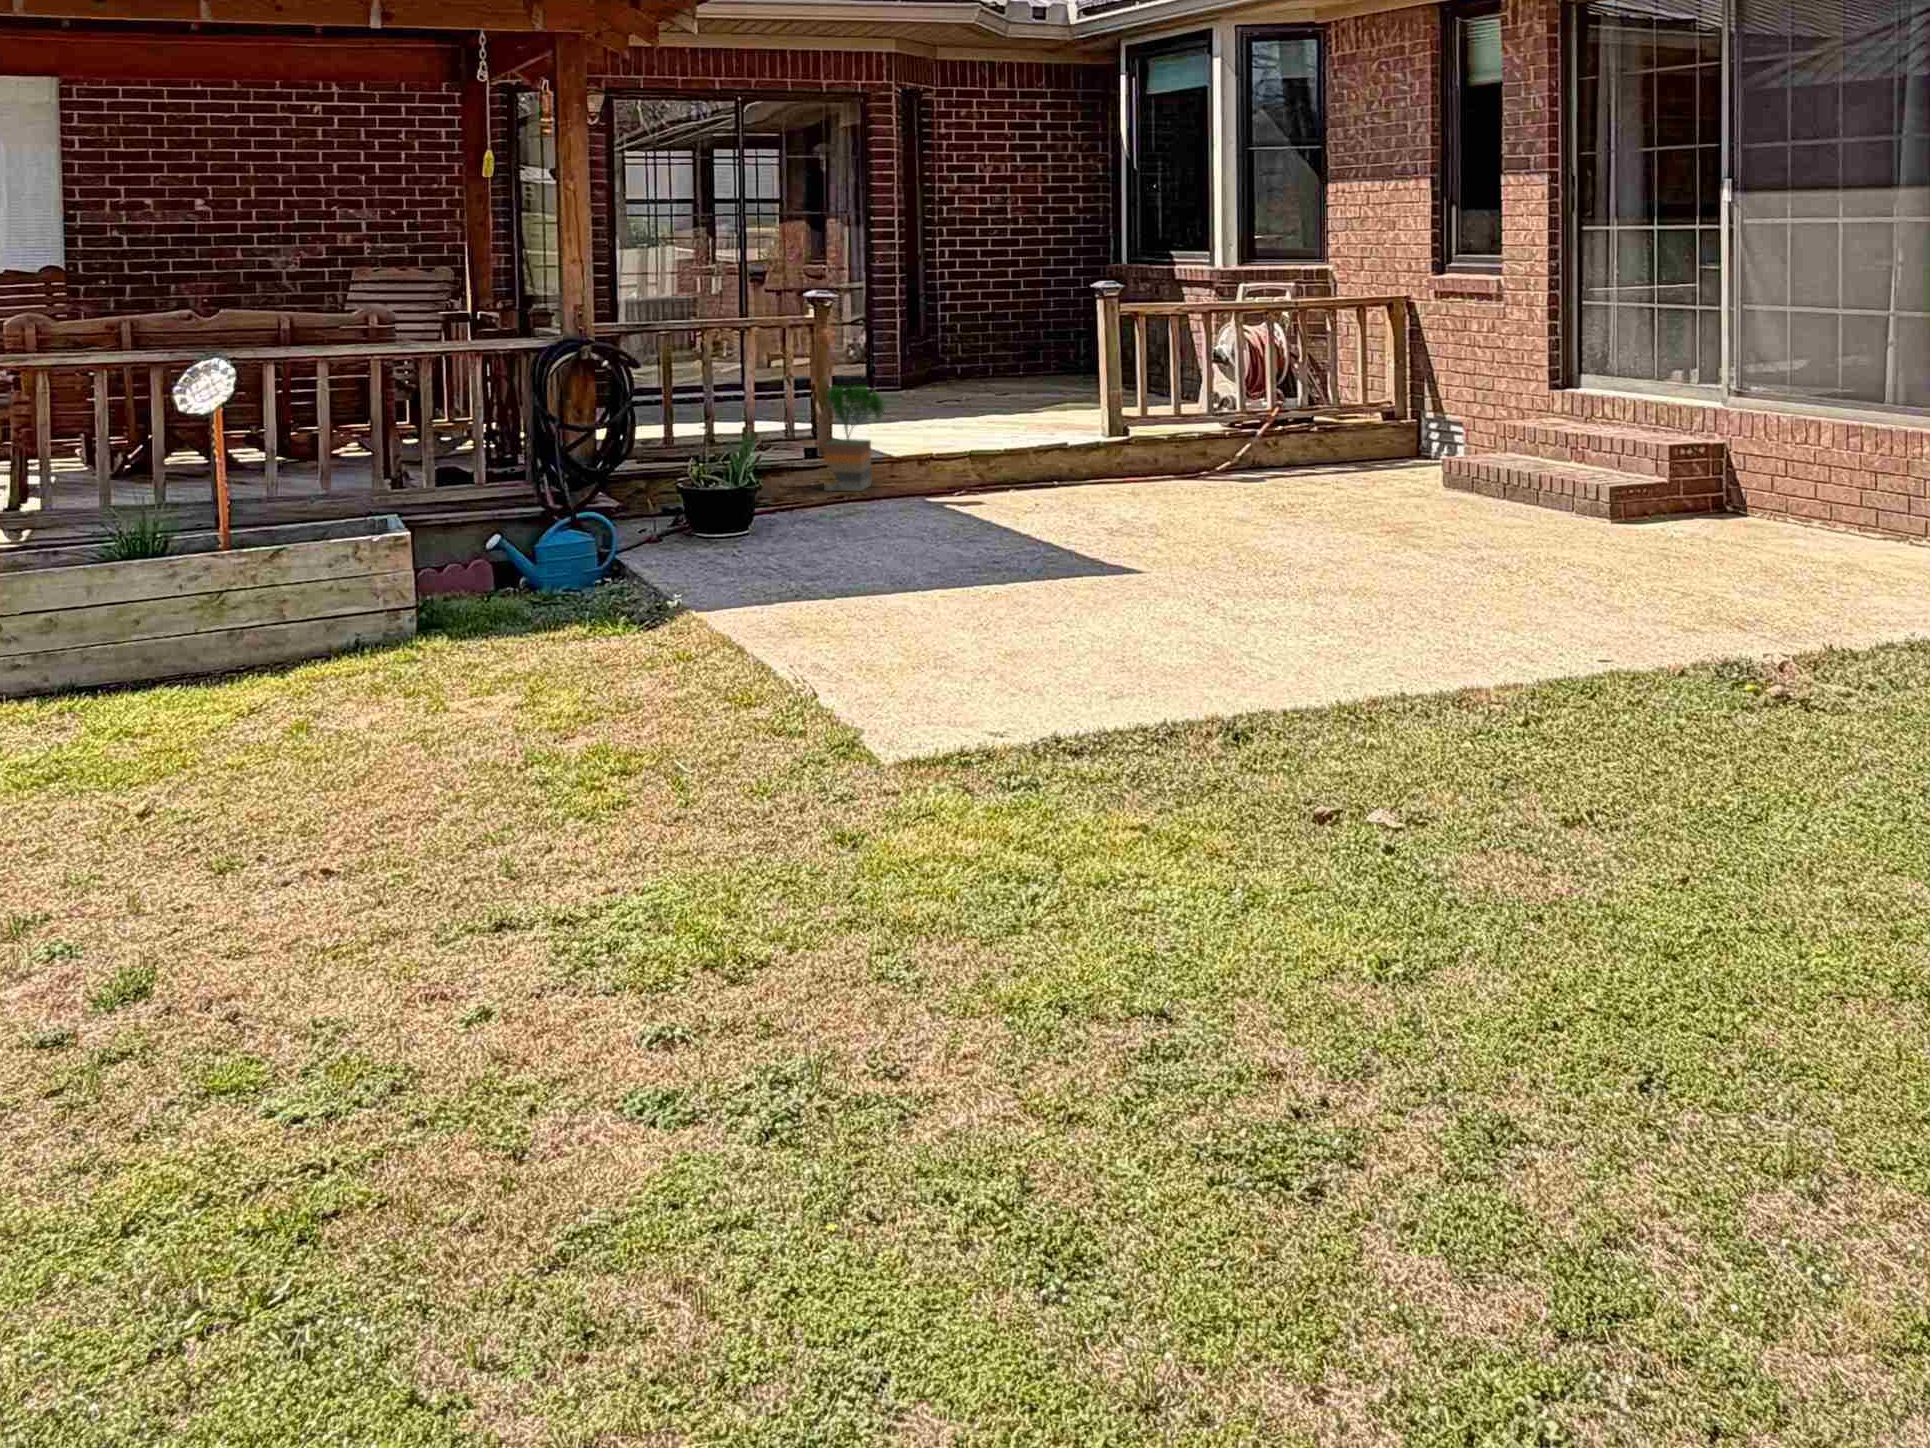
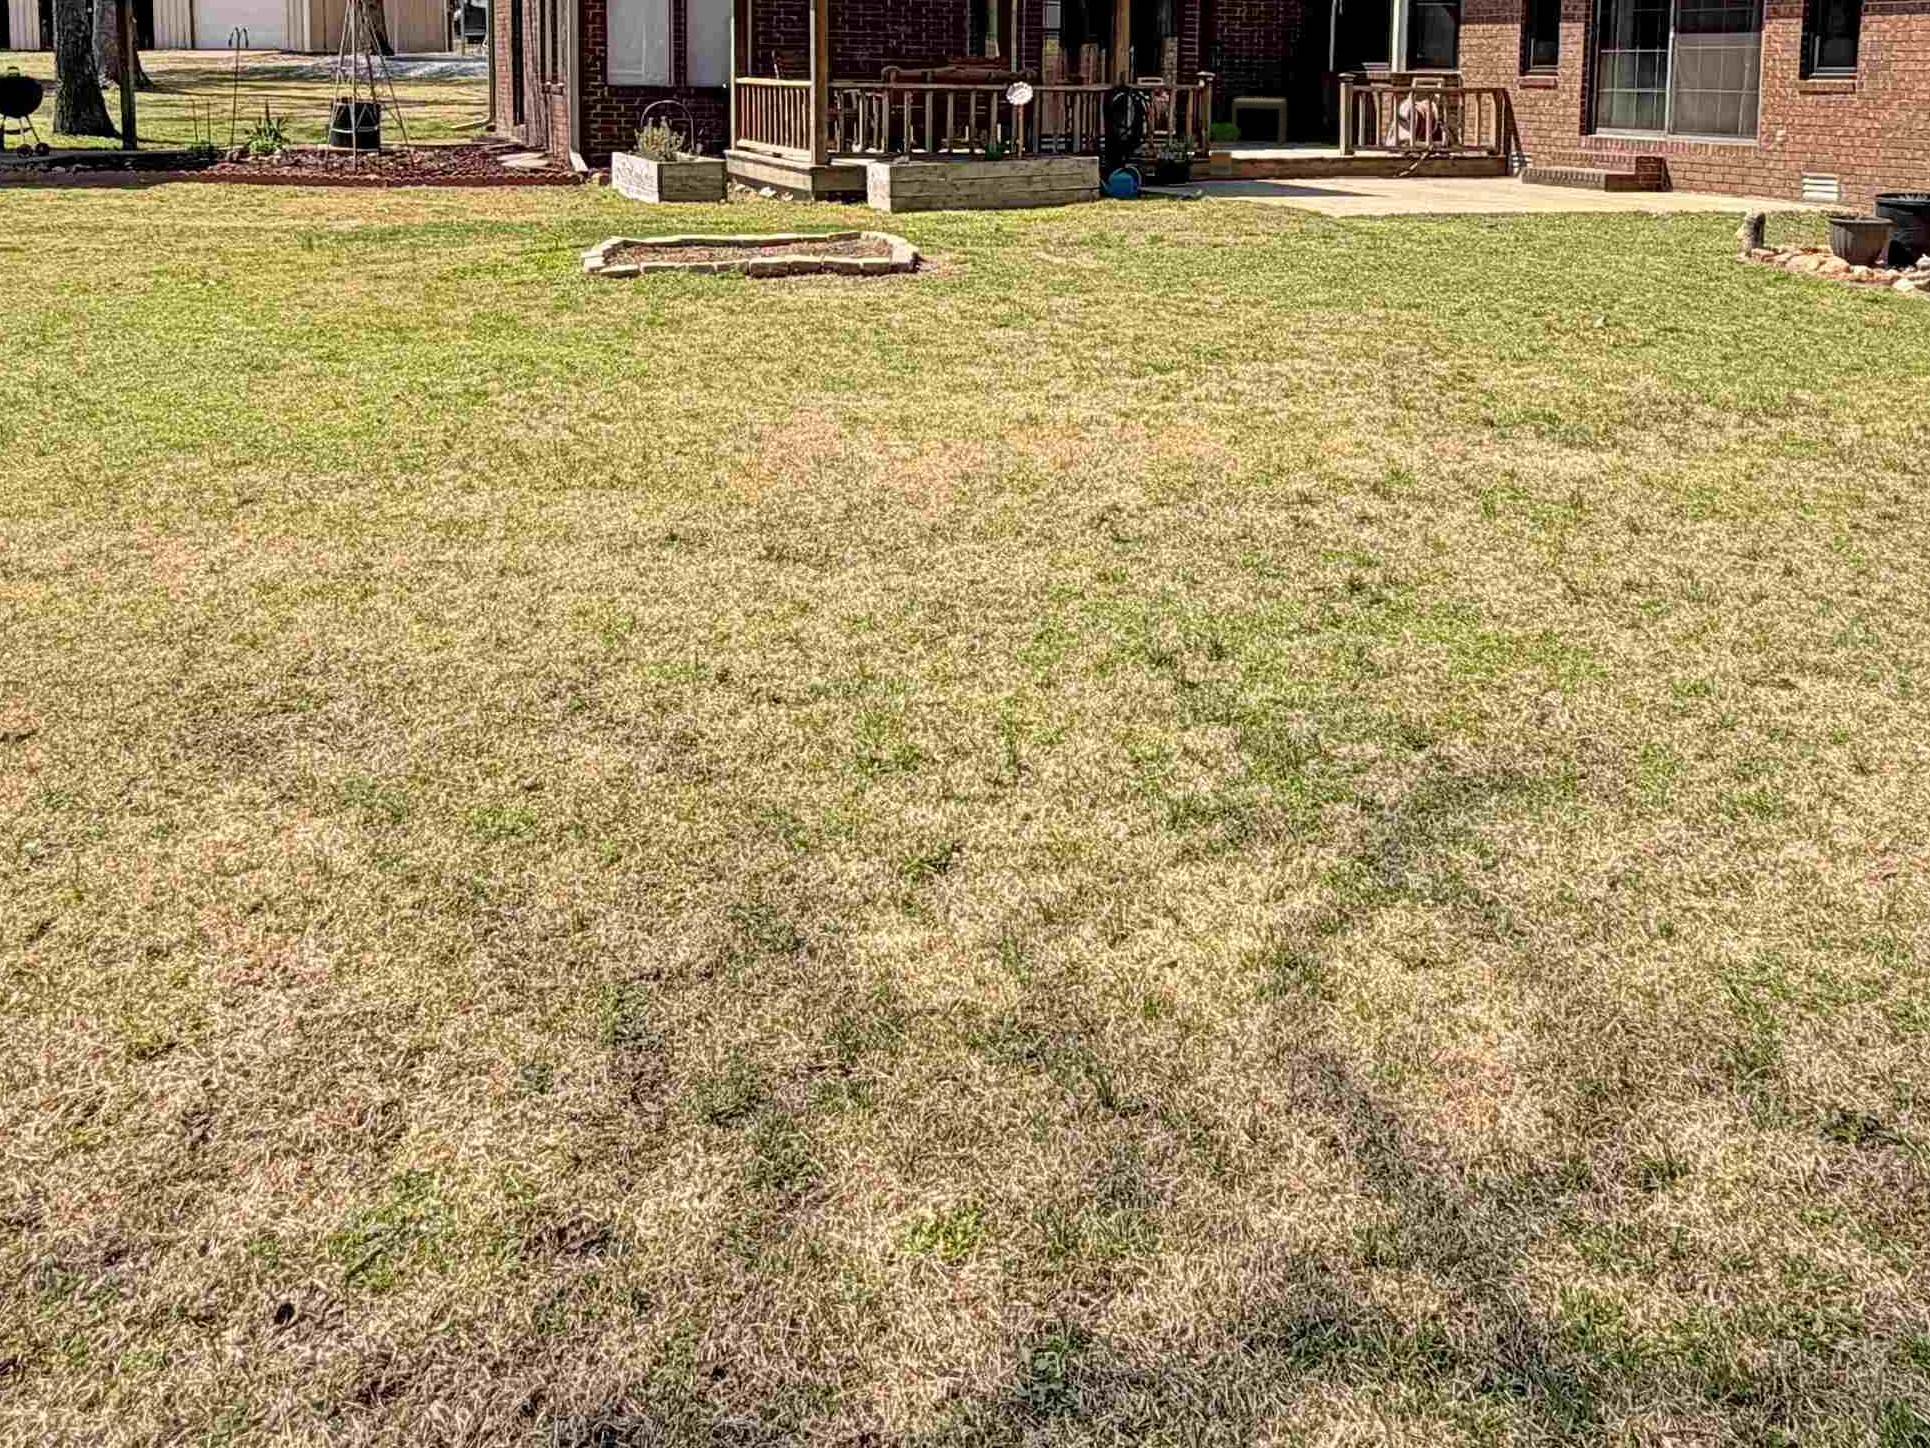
side table: none [959,308,1055,387] -> present [1232,98,1287,145]

